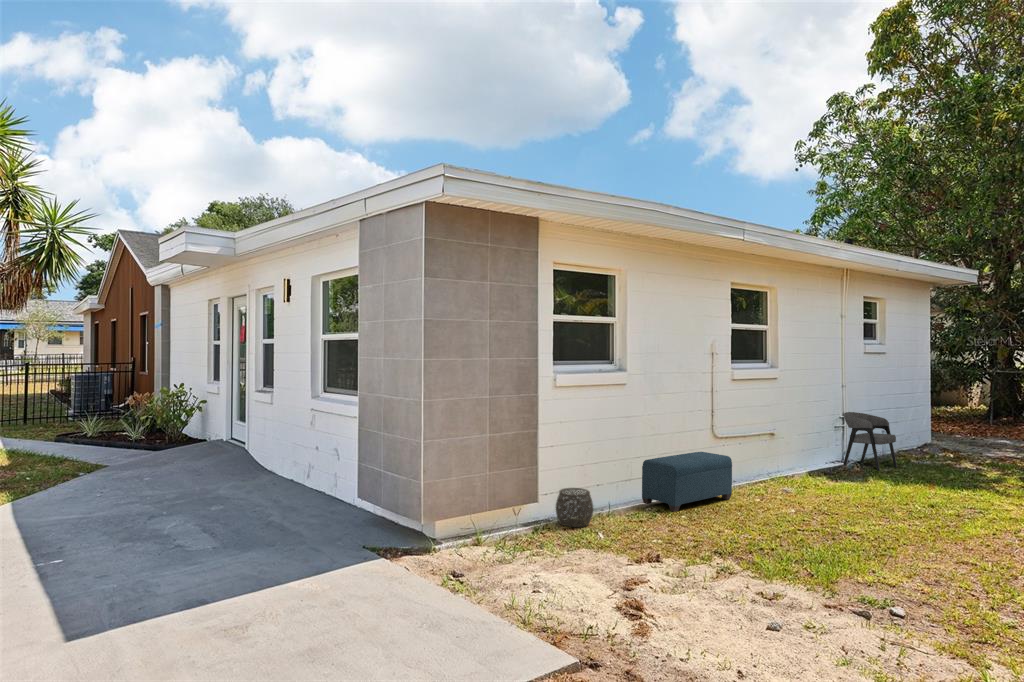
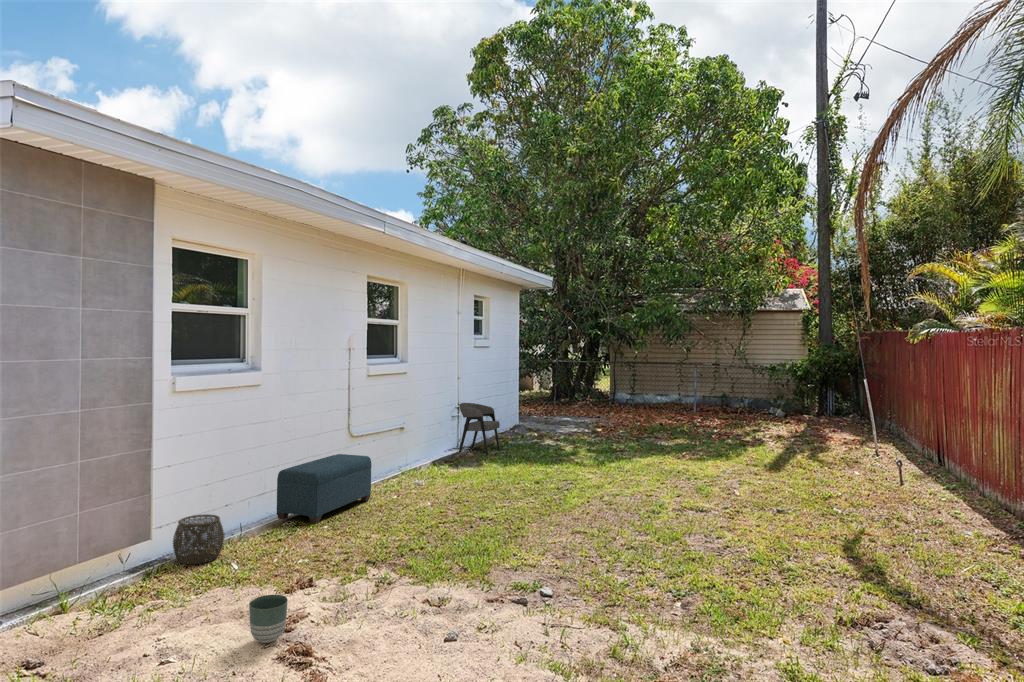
planter: none [596,558,626,598] -> present [249,595,288,643]

